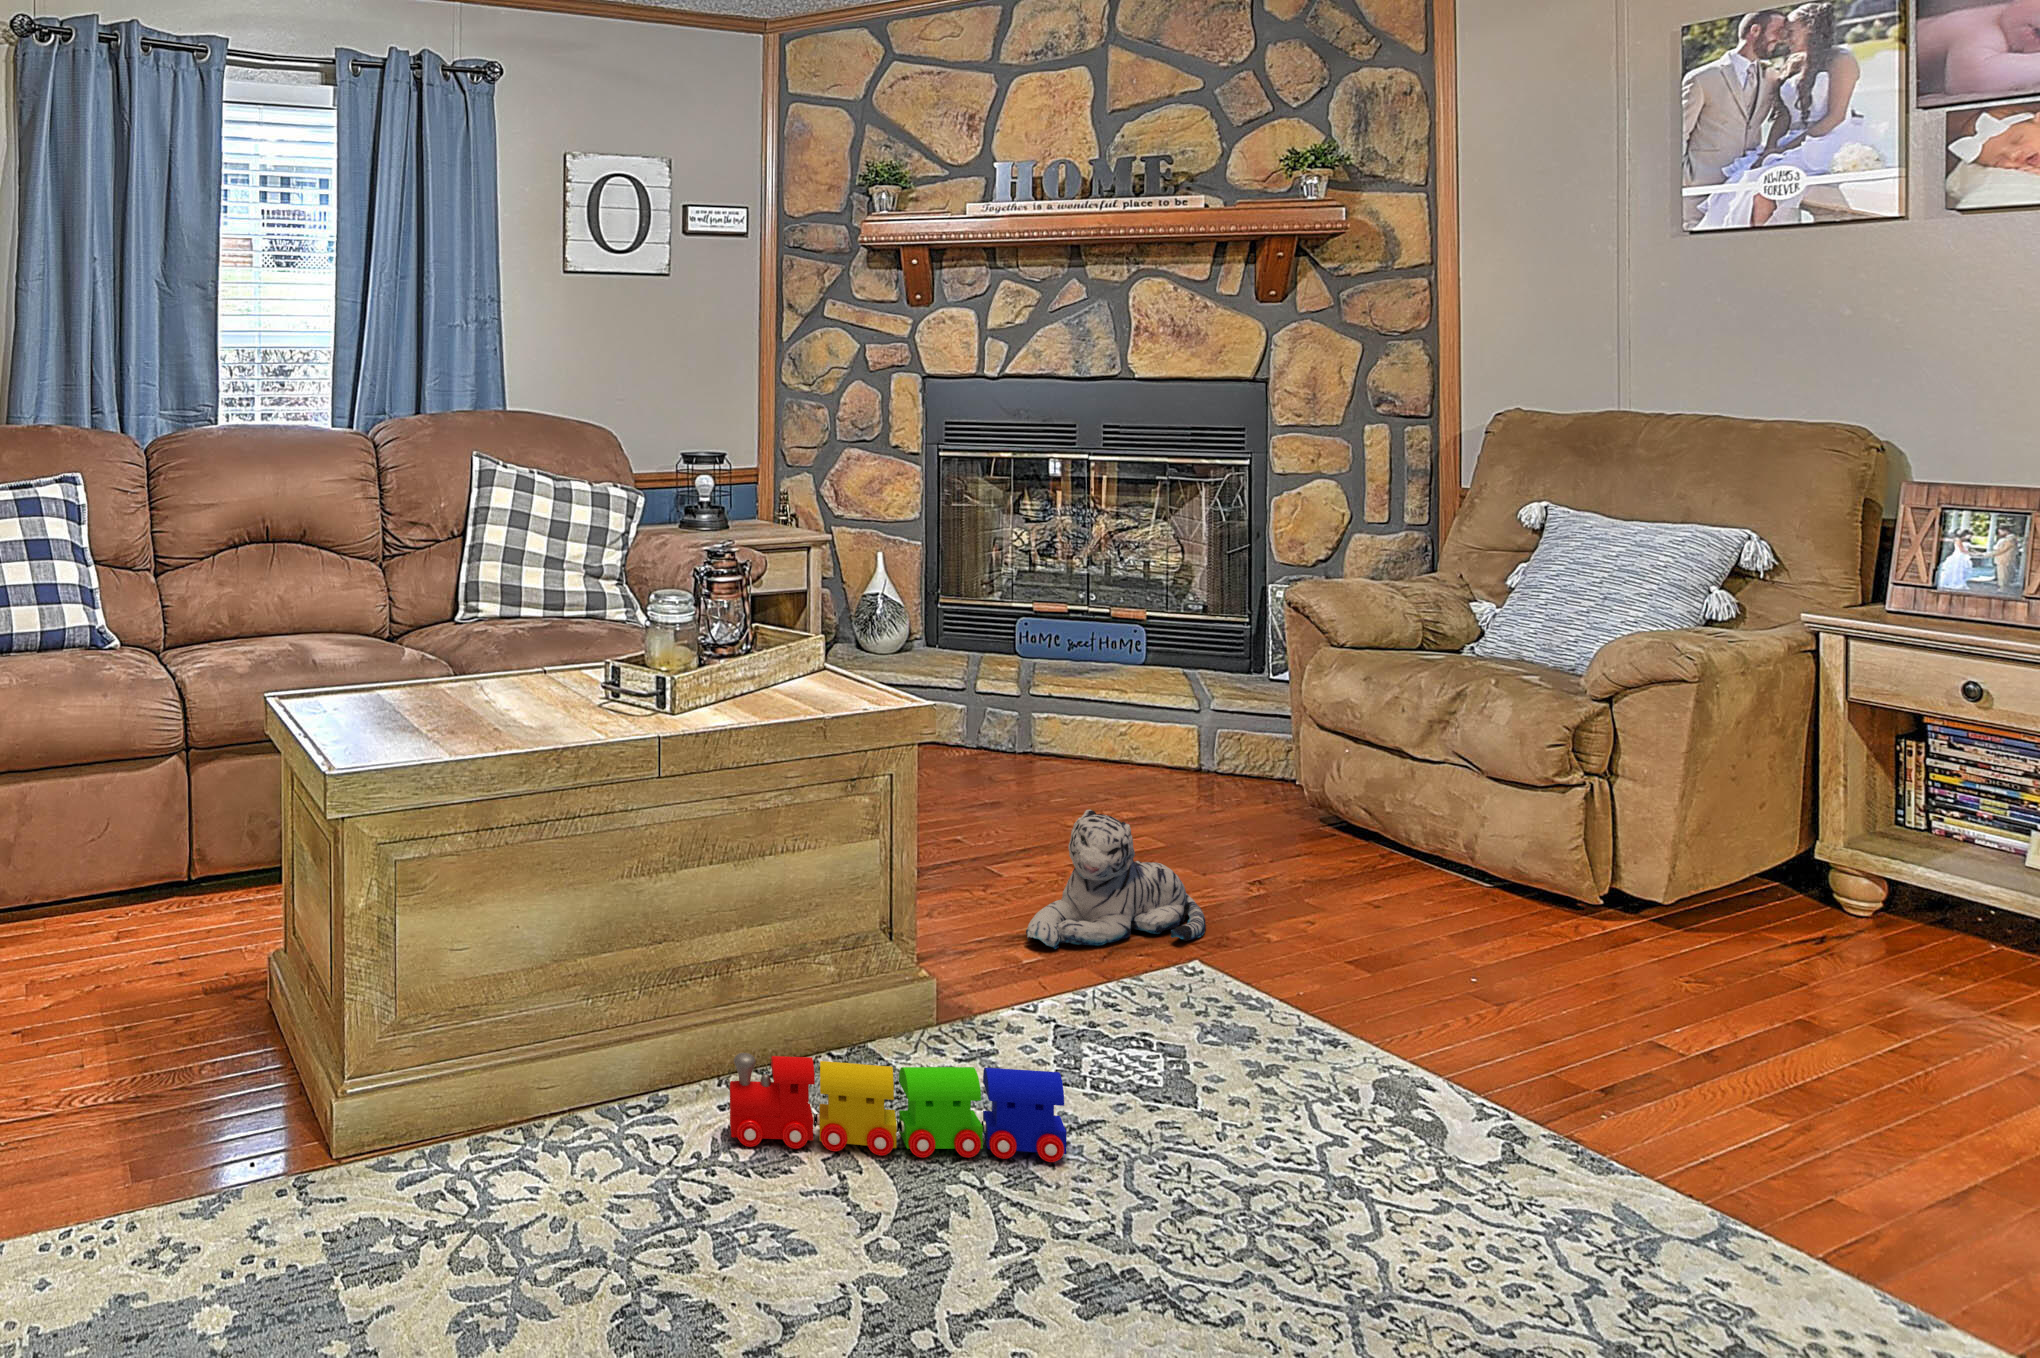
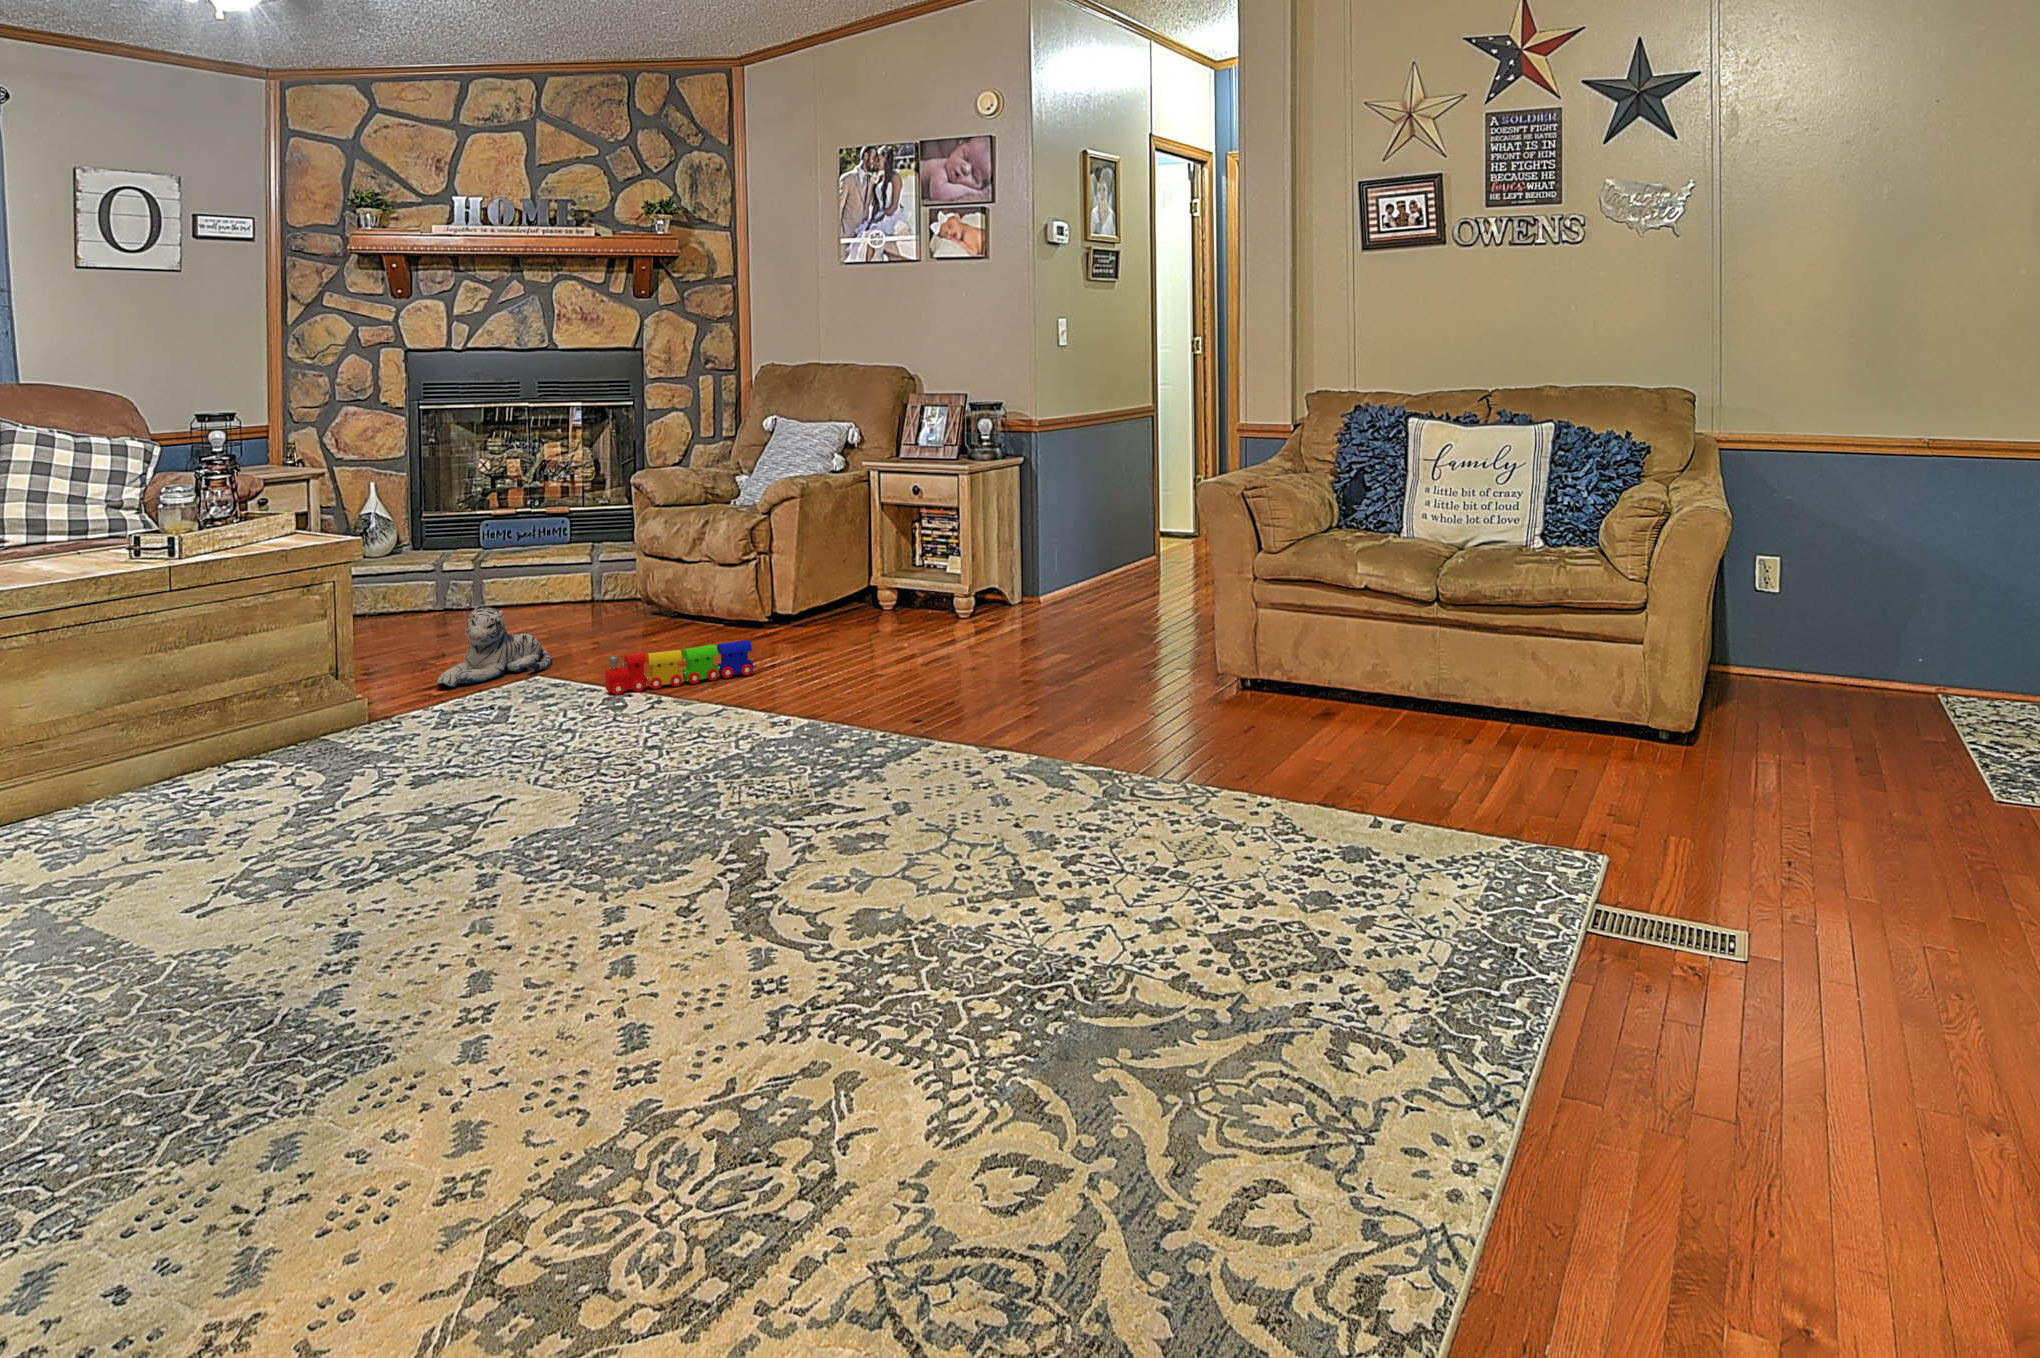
toy train: present [730,1053,1067,1162] -> present [606,640,753,695]

